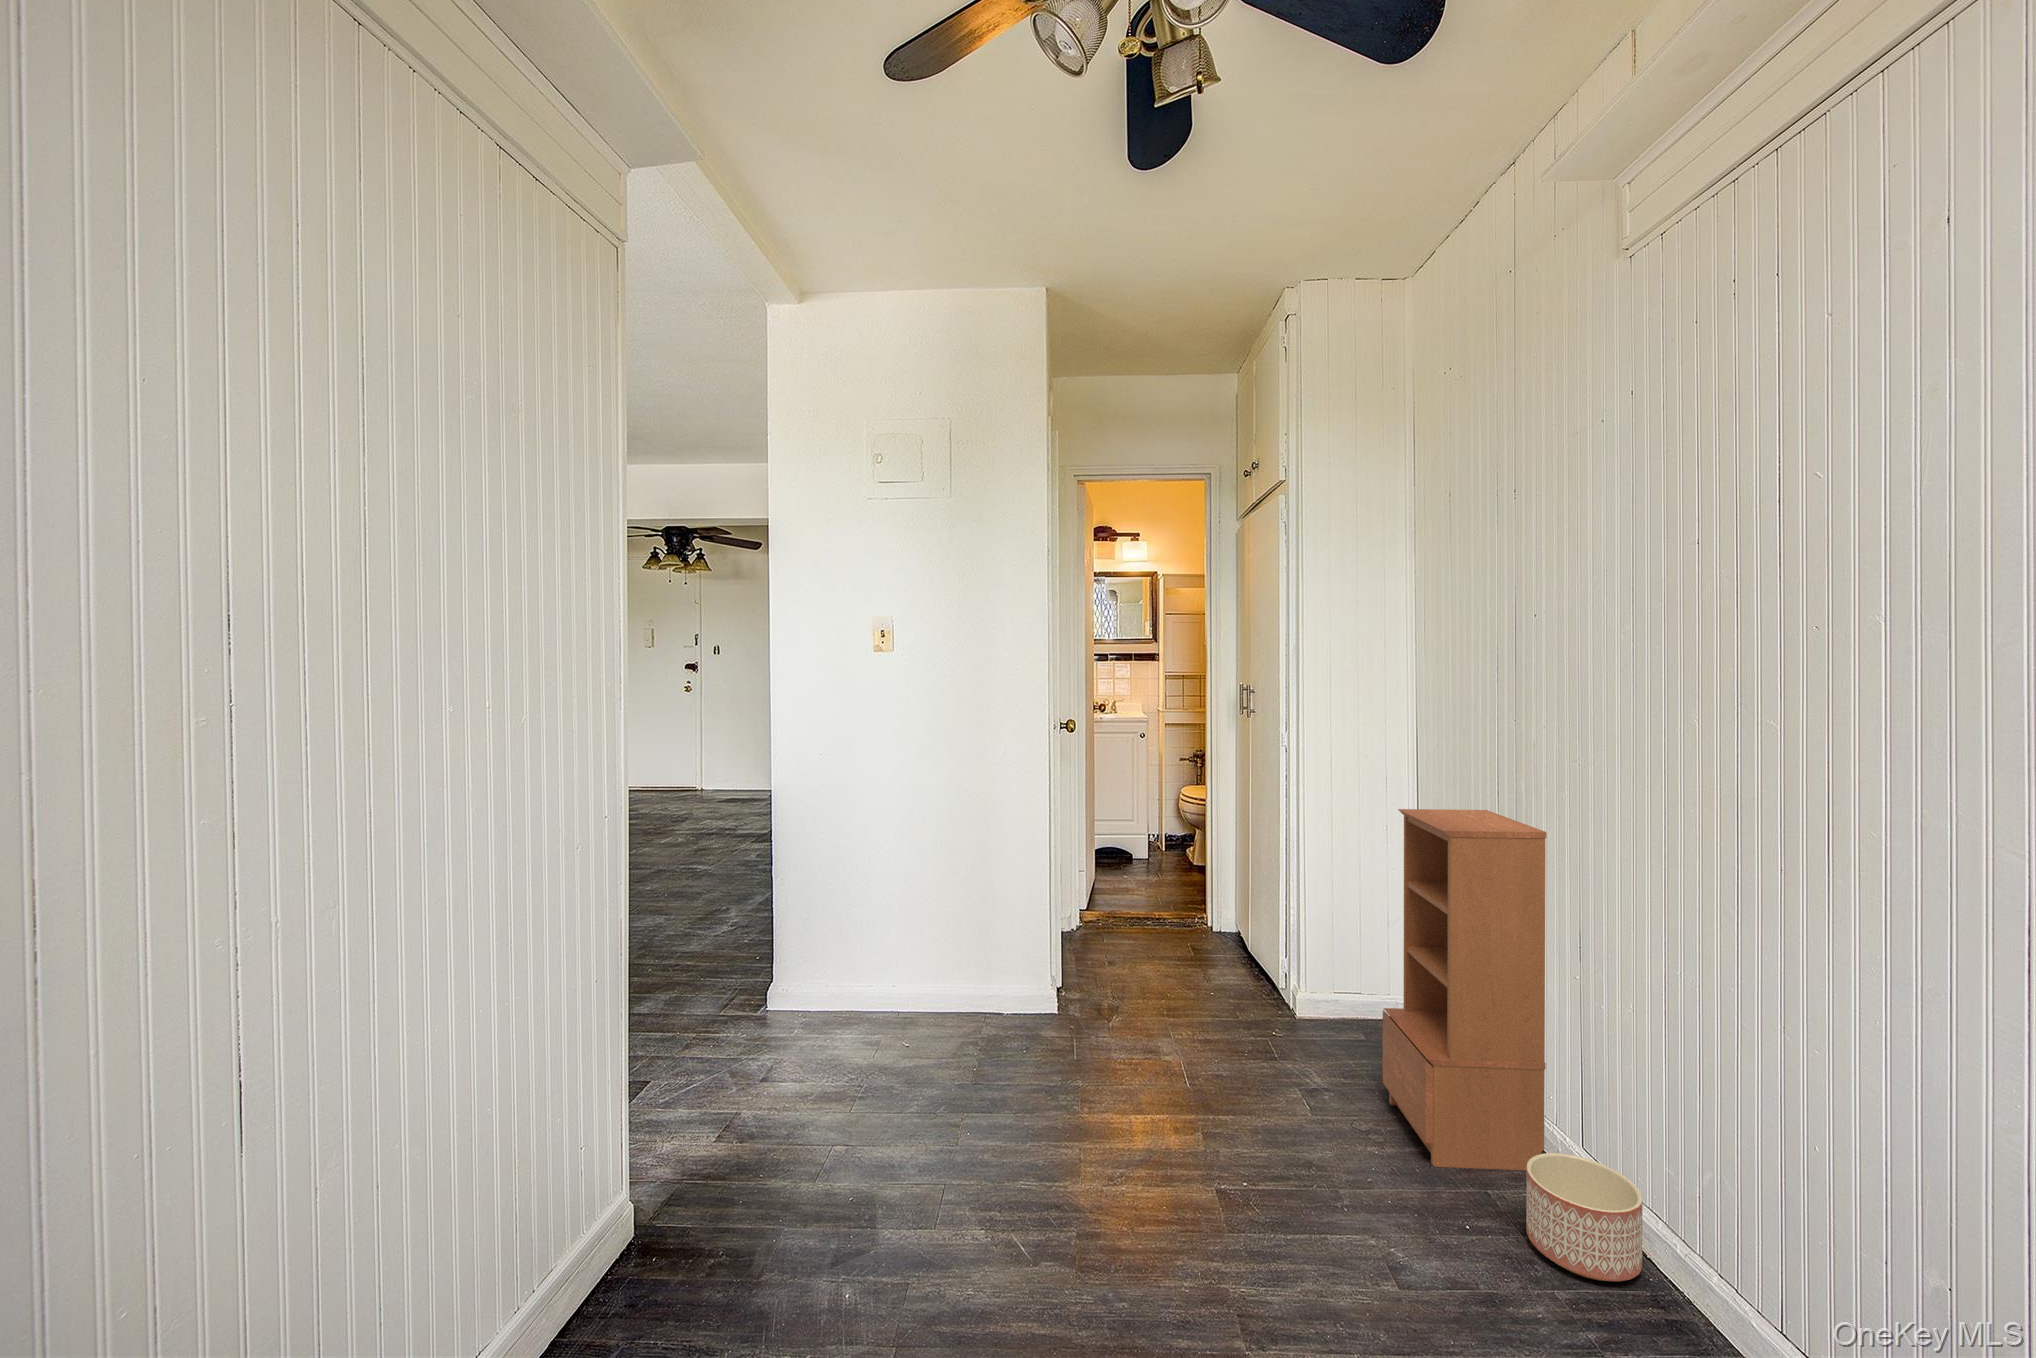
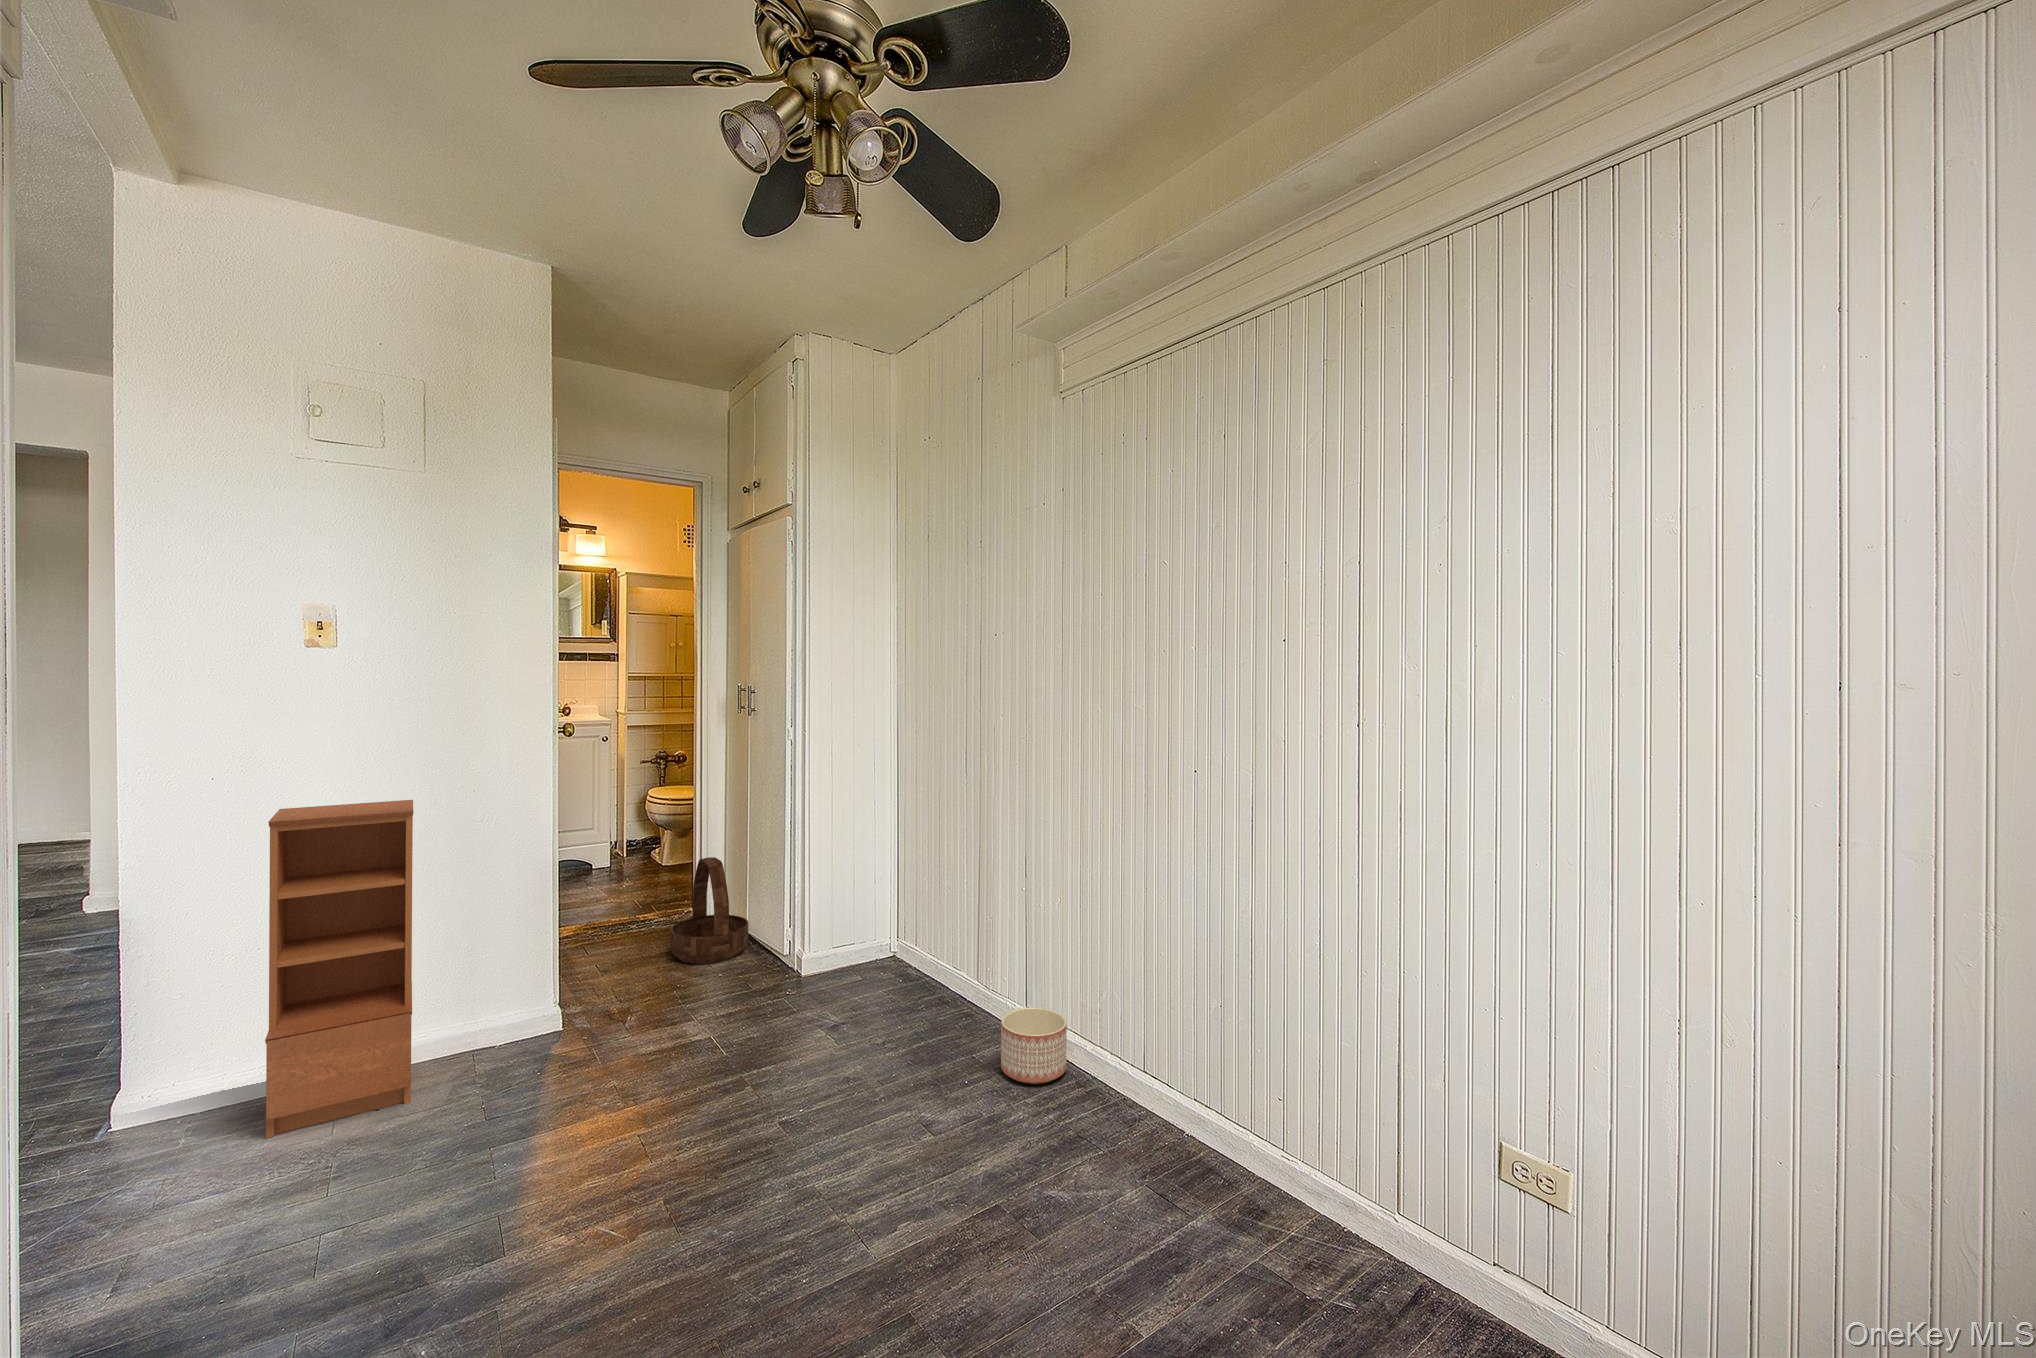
bookcase: present [1383,809,1546,1170] -> present [265,800,413,1139]
basket: none [1169,867,1248,980] -> present [670,857,748,964]

